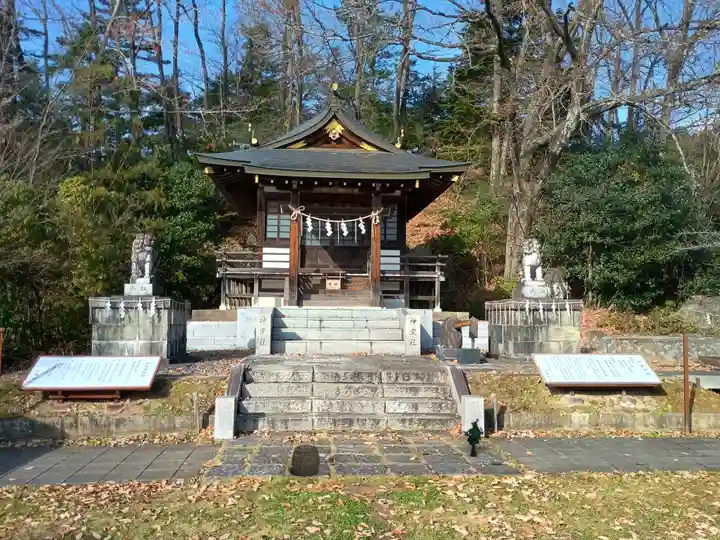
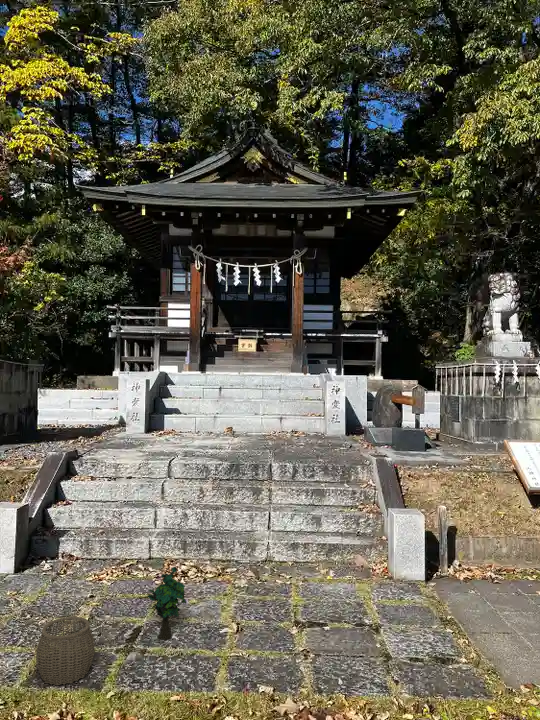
decorative plant: present [463,419,484,457] -> present [146,567,187,640]

